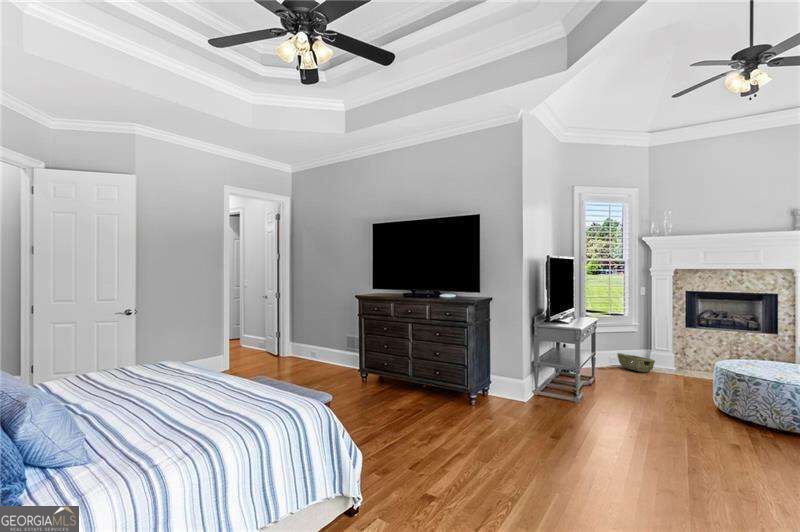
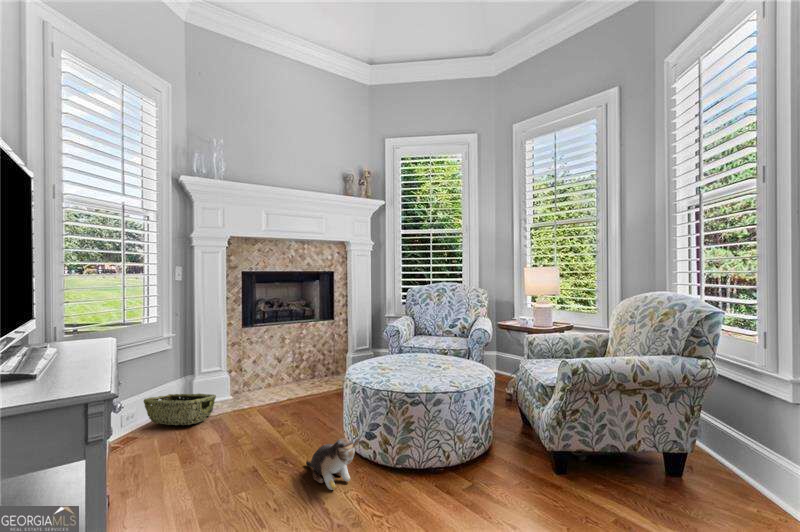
plush toy: none [675,384,695,409] -> present [306,438,359,490]

